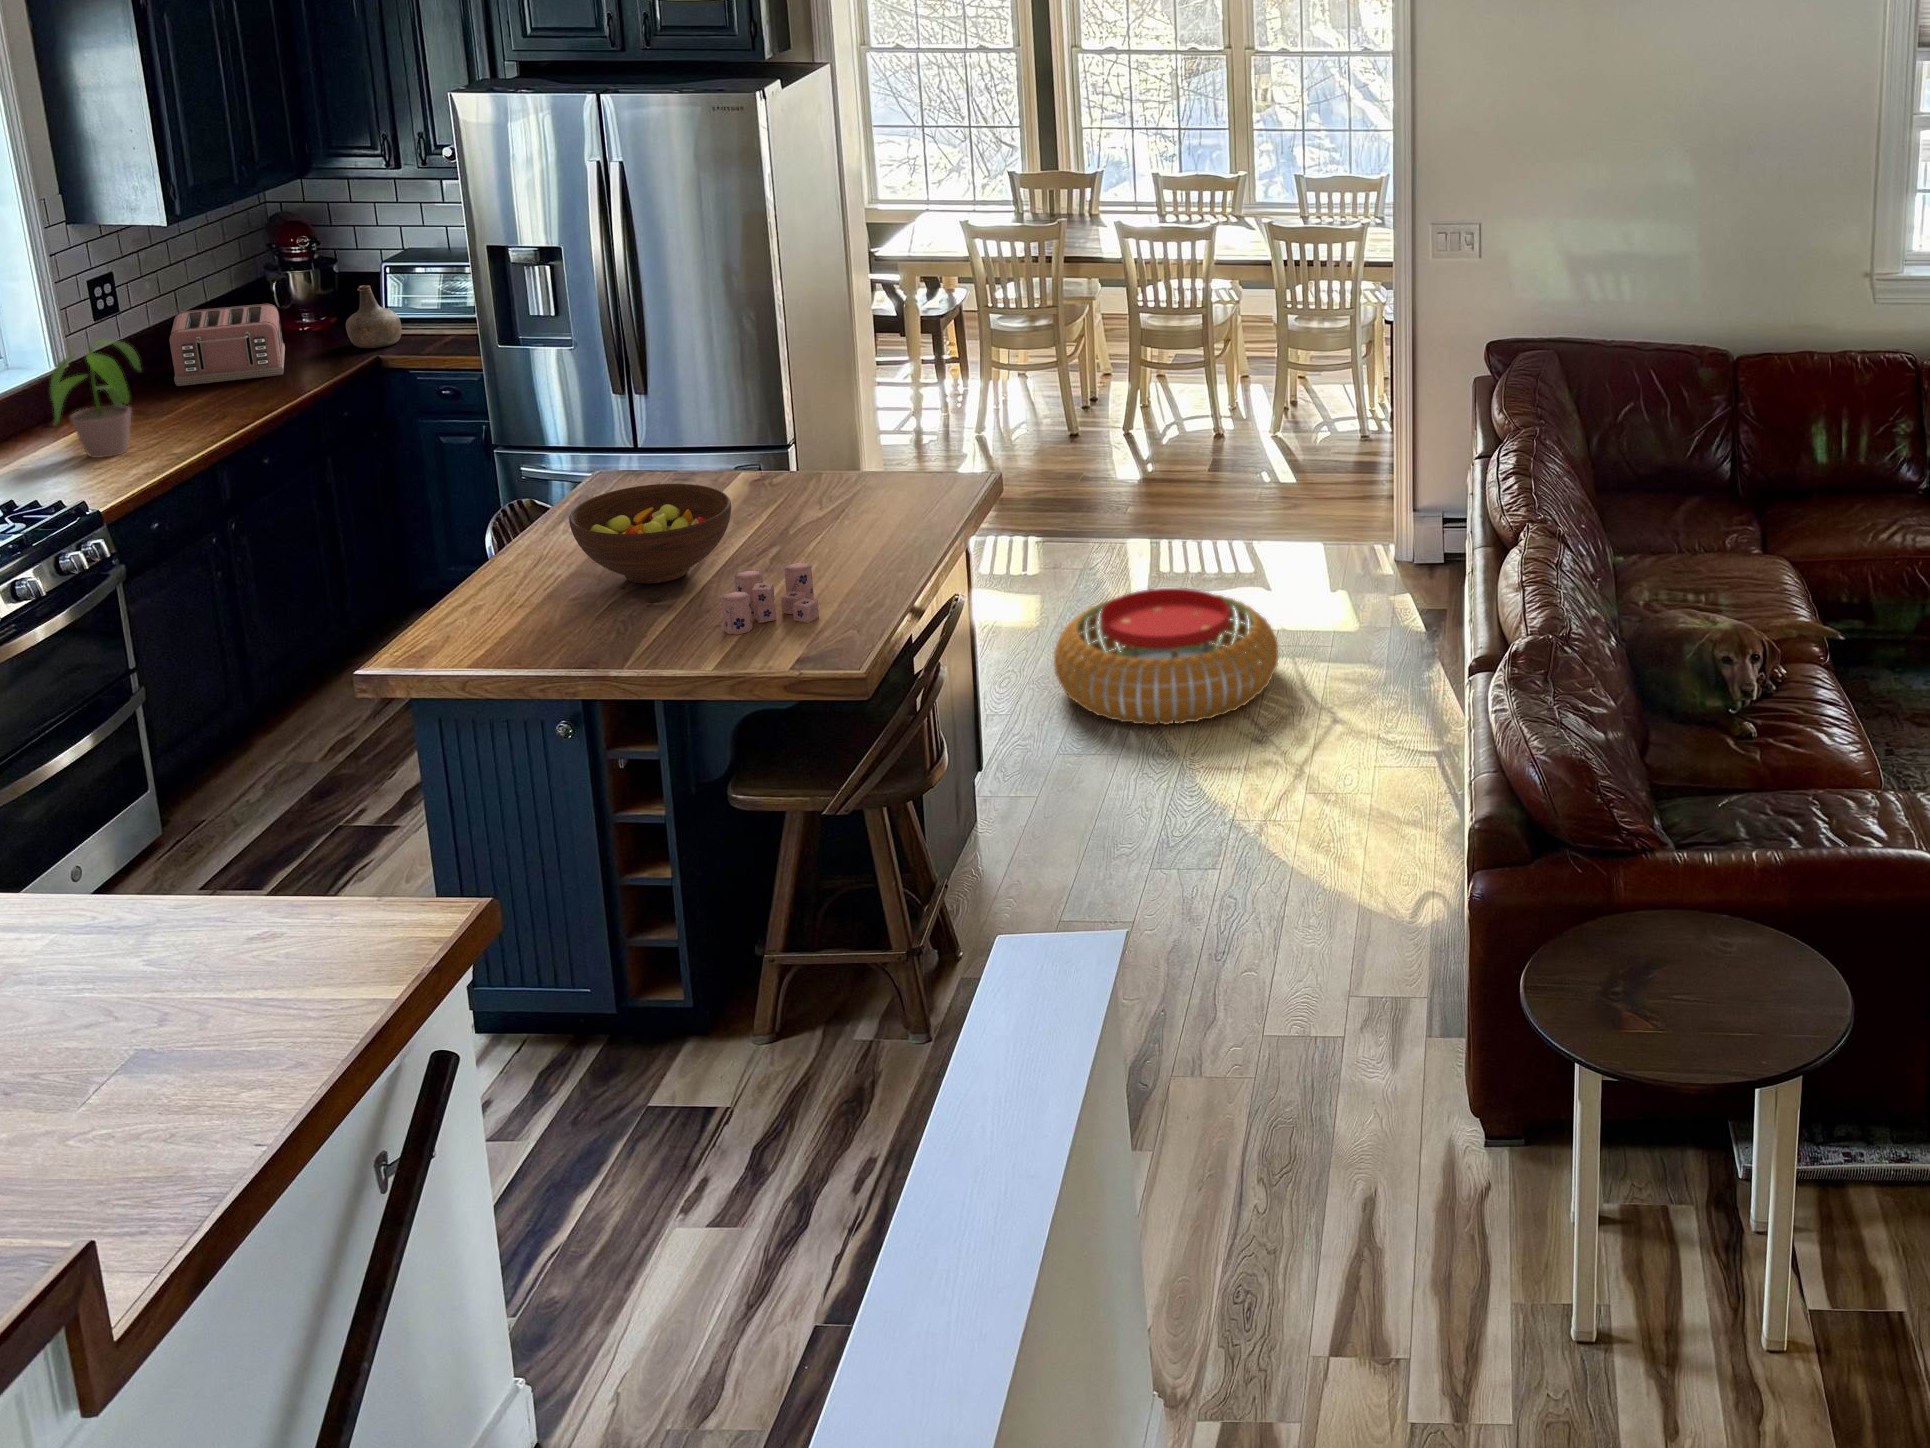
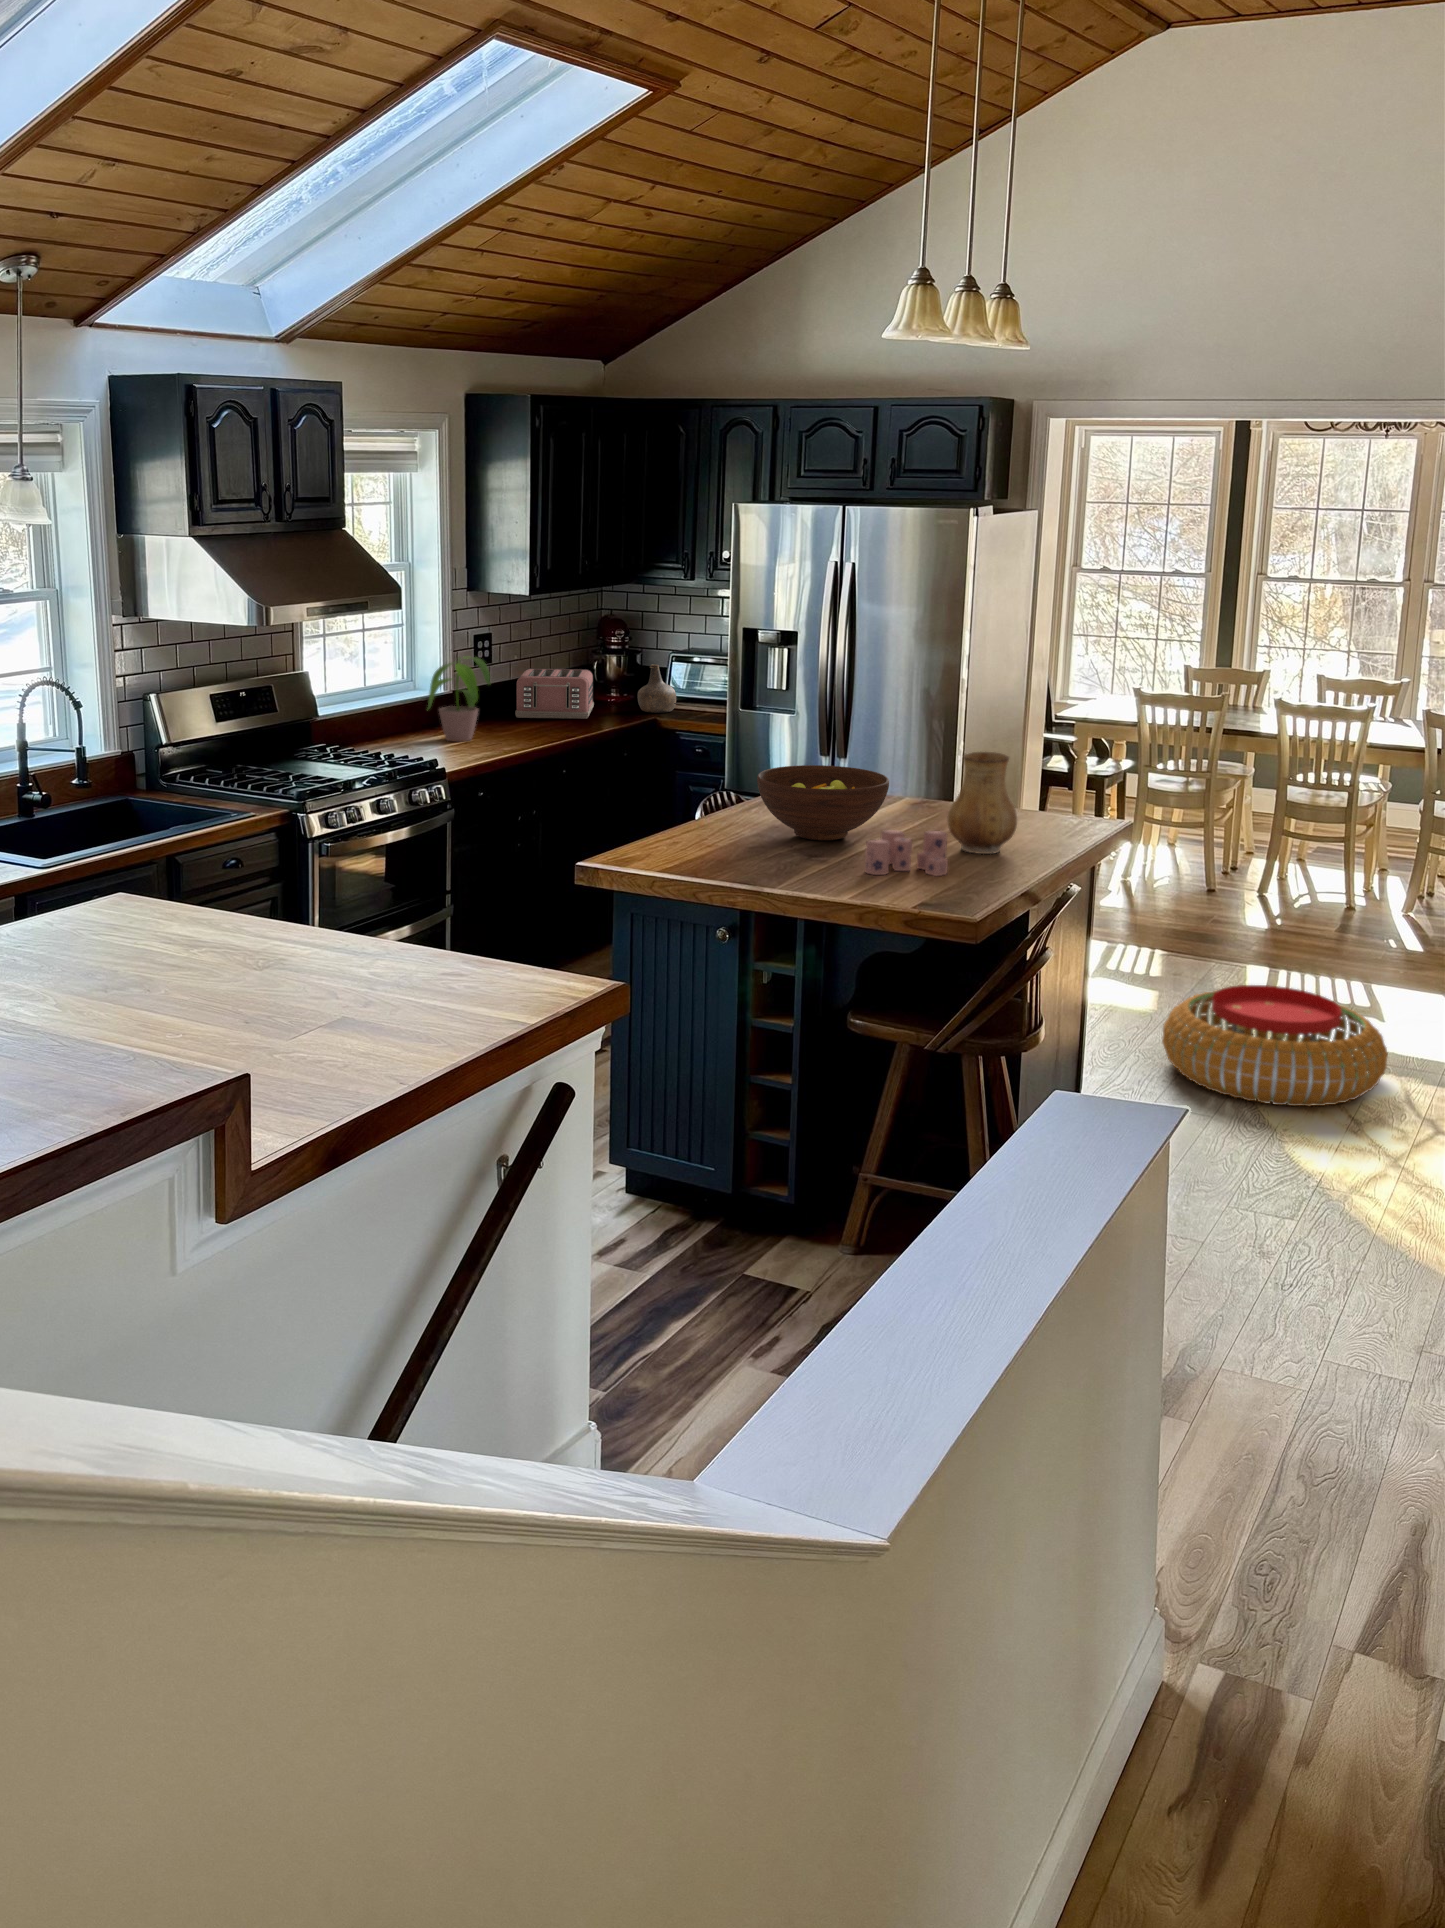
ceramic pitcher: none [806,456,884,573] -> present [947,752,1017,854]

